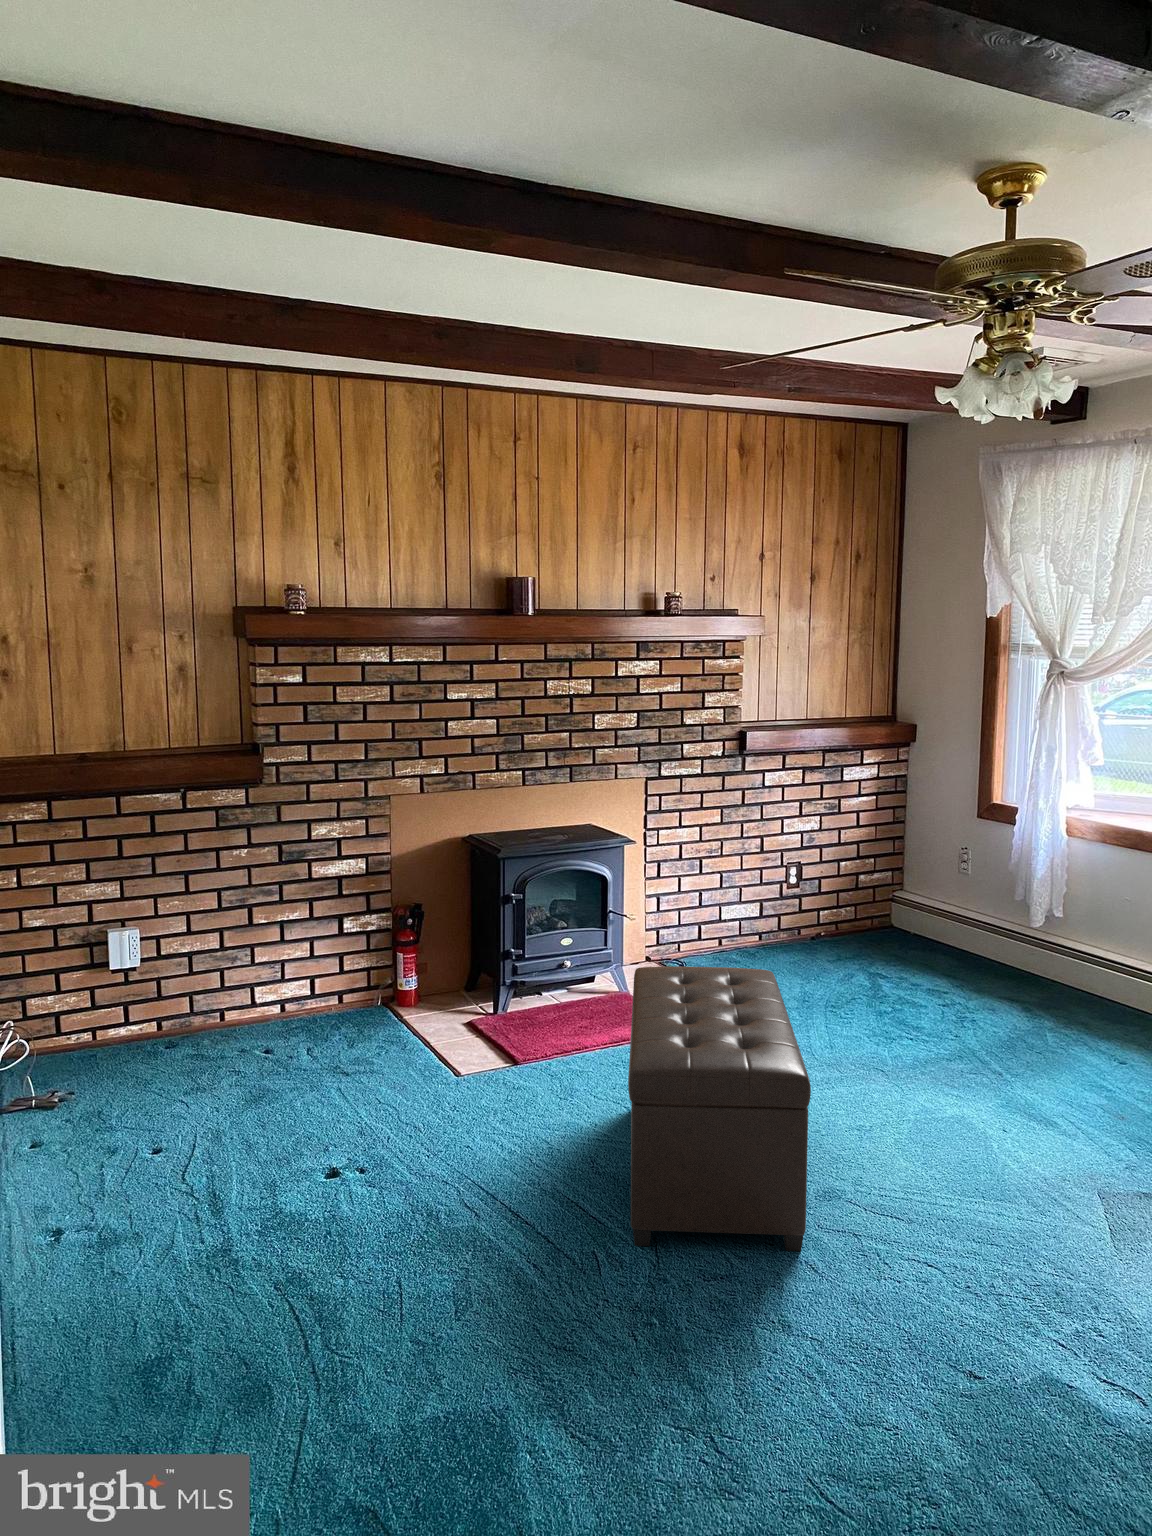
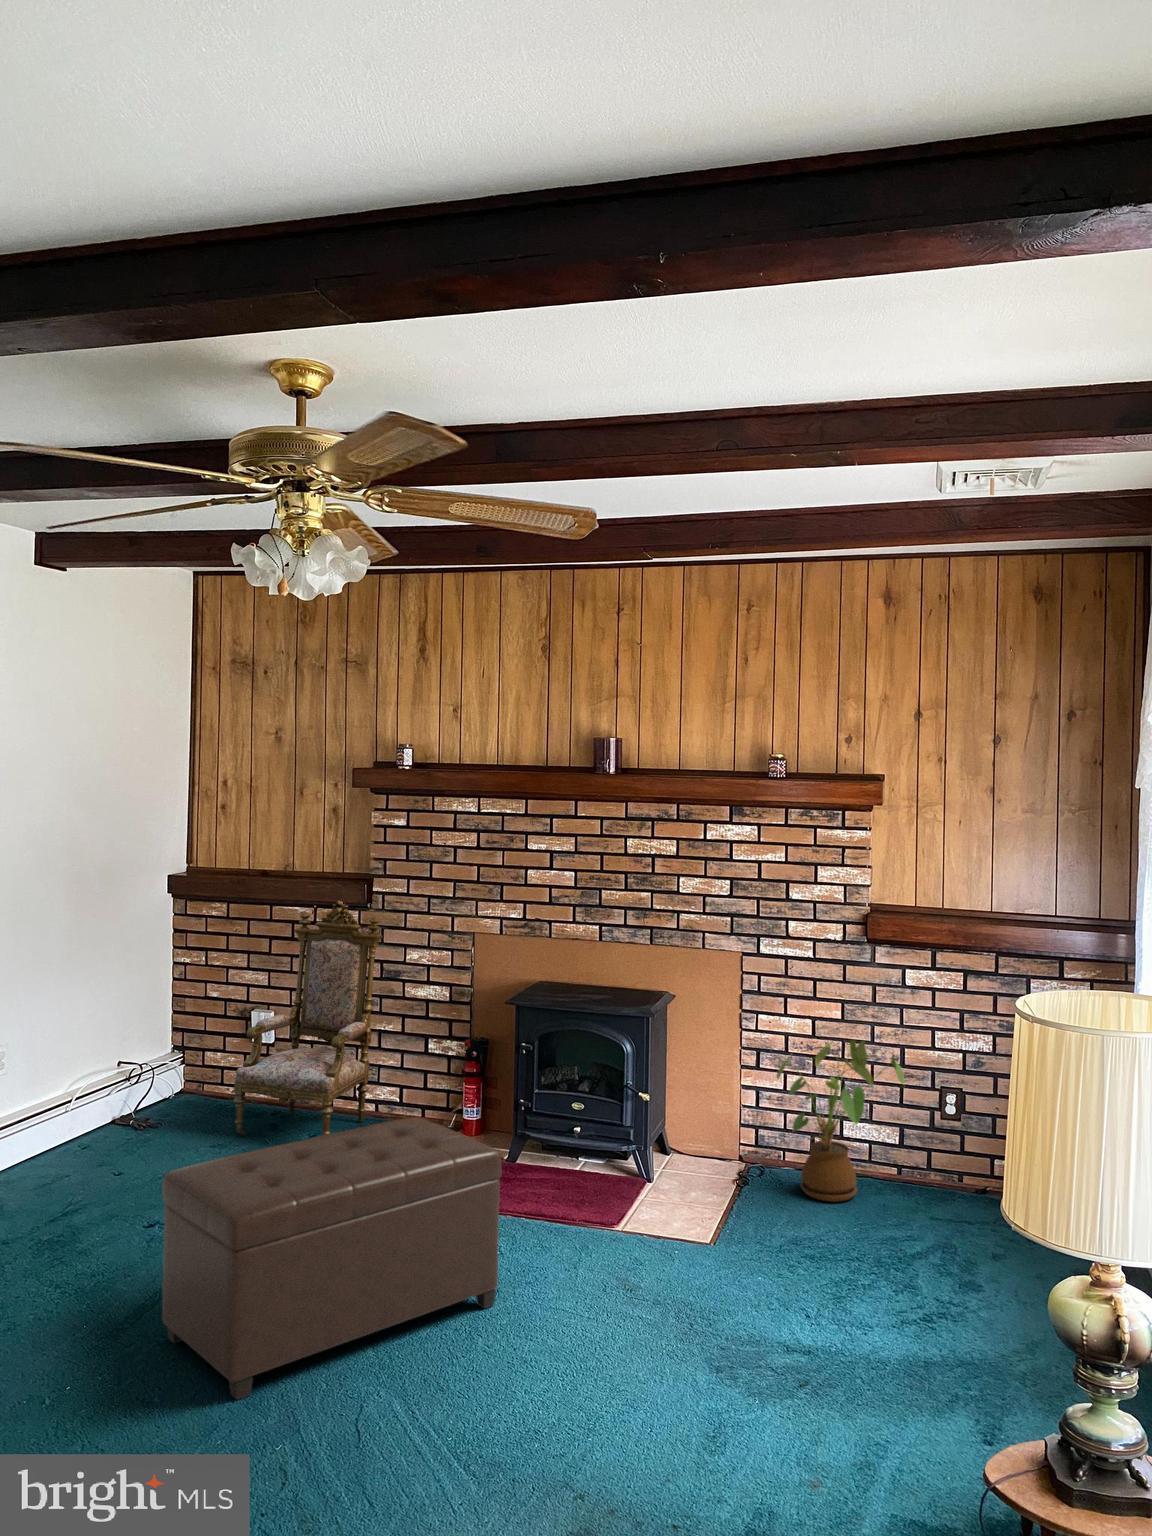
armchair: none [169,776,324,1077] -> present [233,899,382,1136]
house plant: none [711,836,810,970] -> present [777,1040,904,1202]

